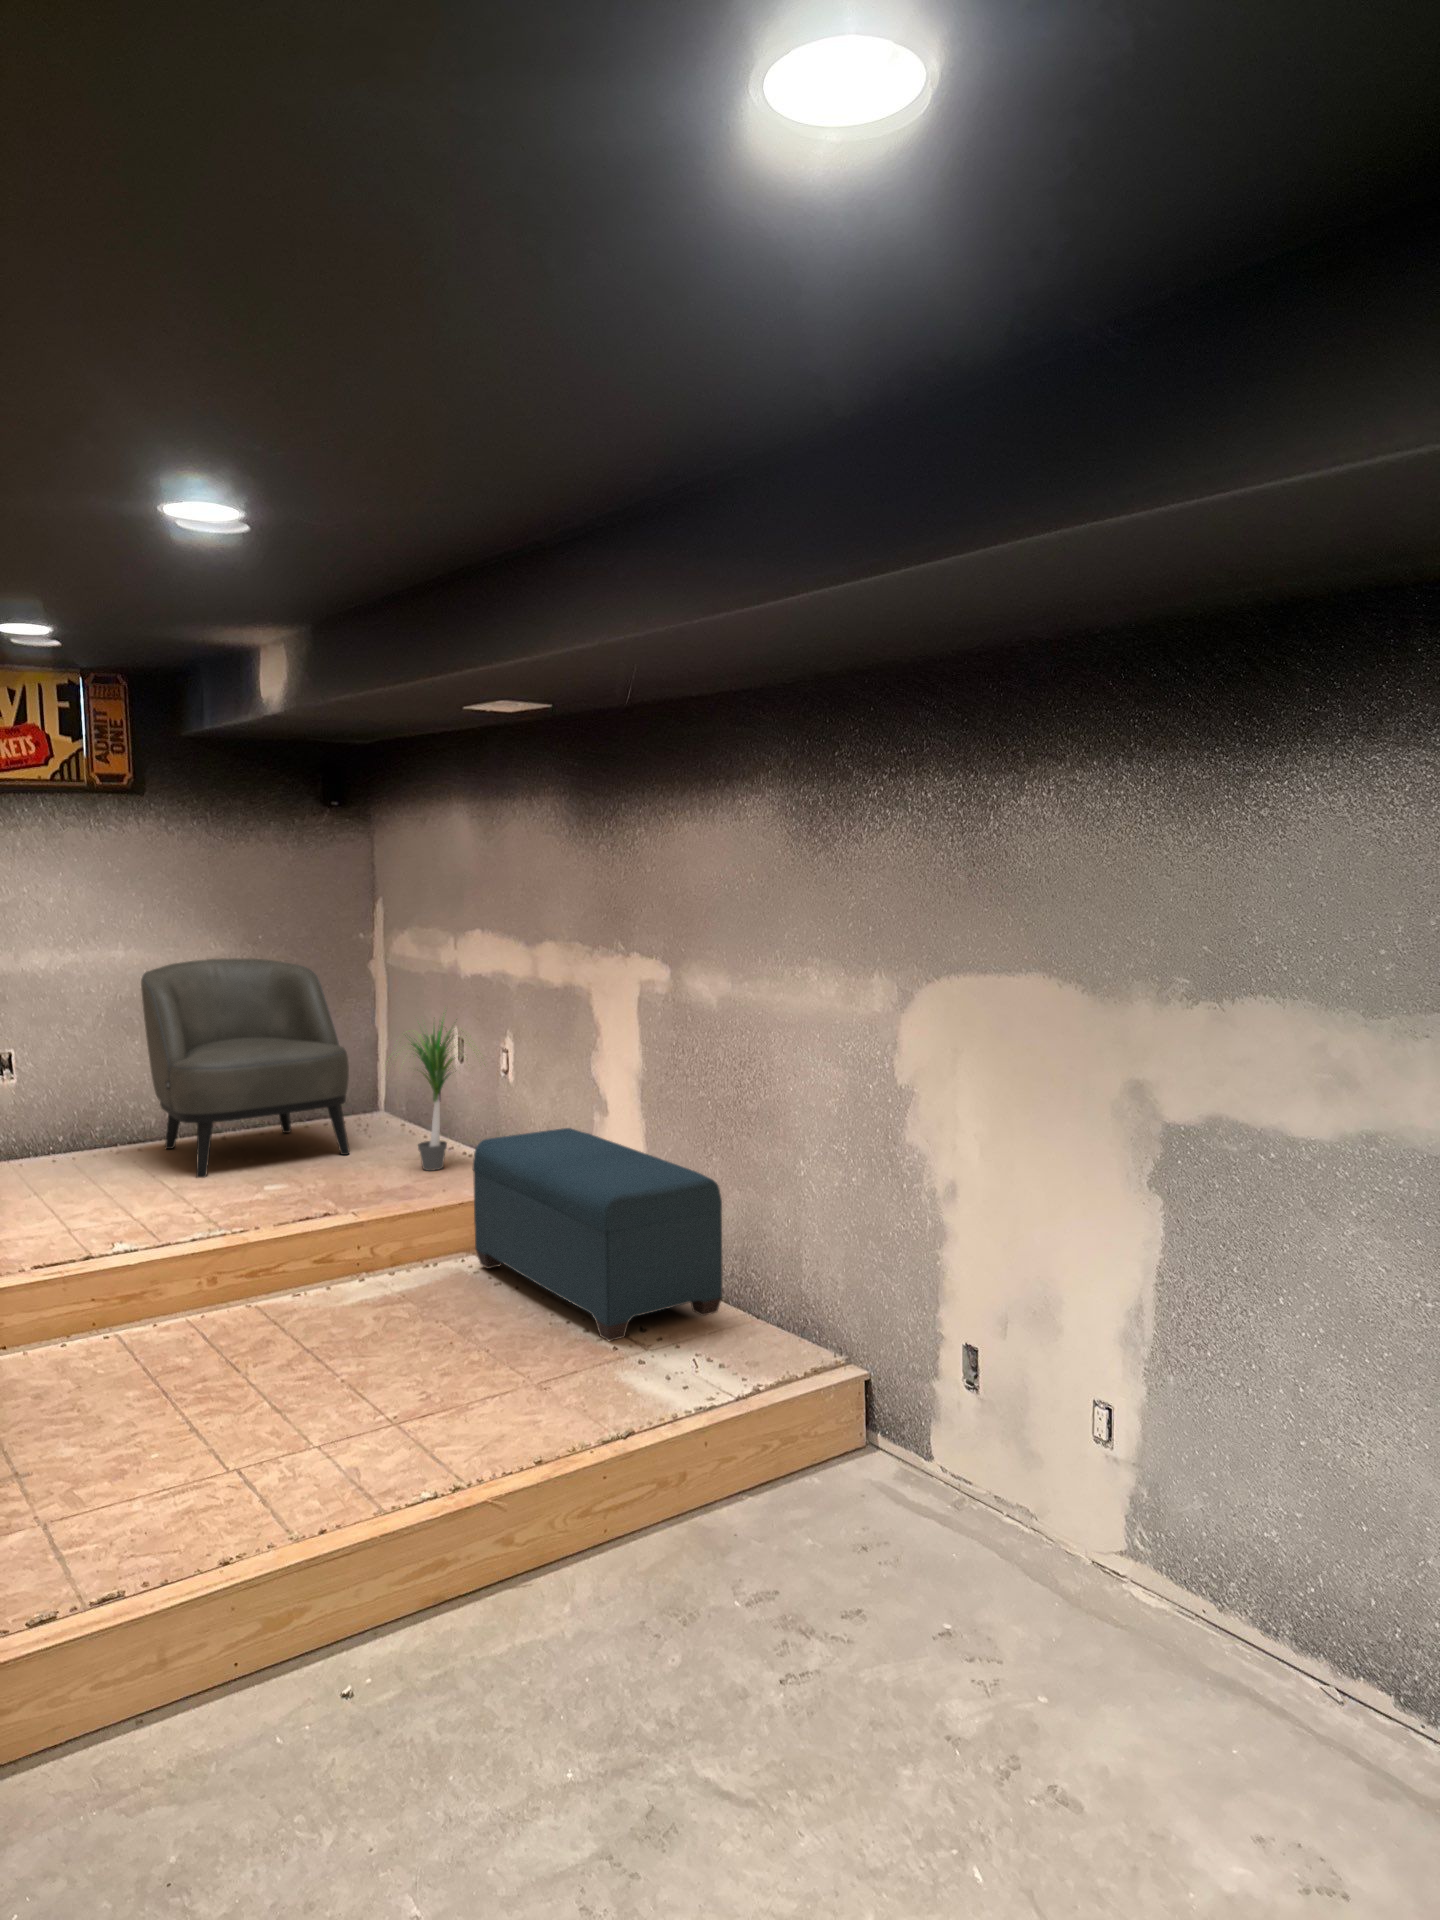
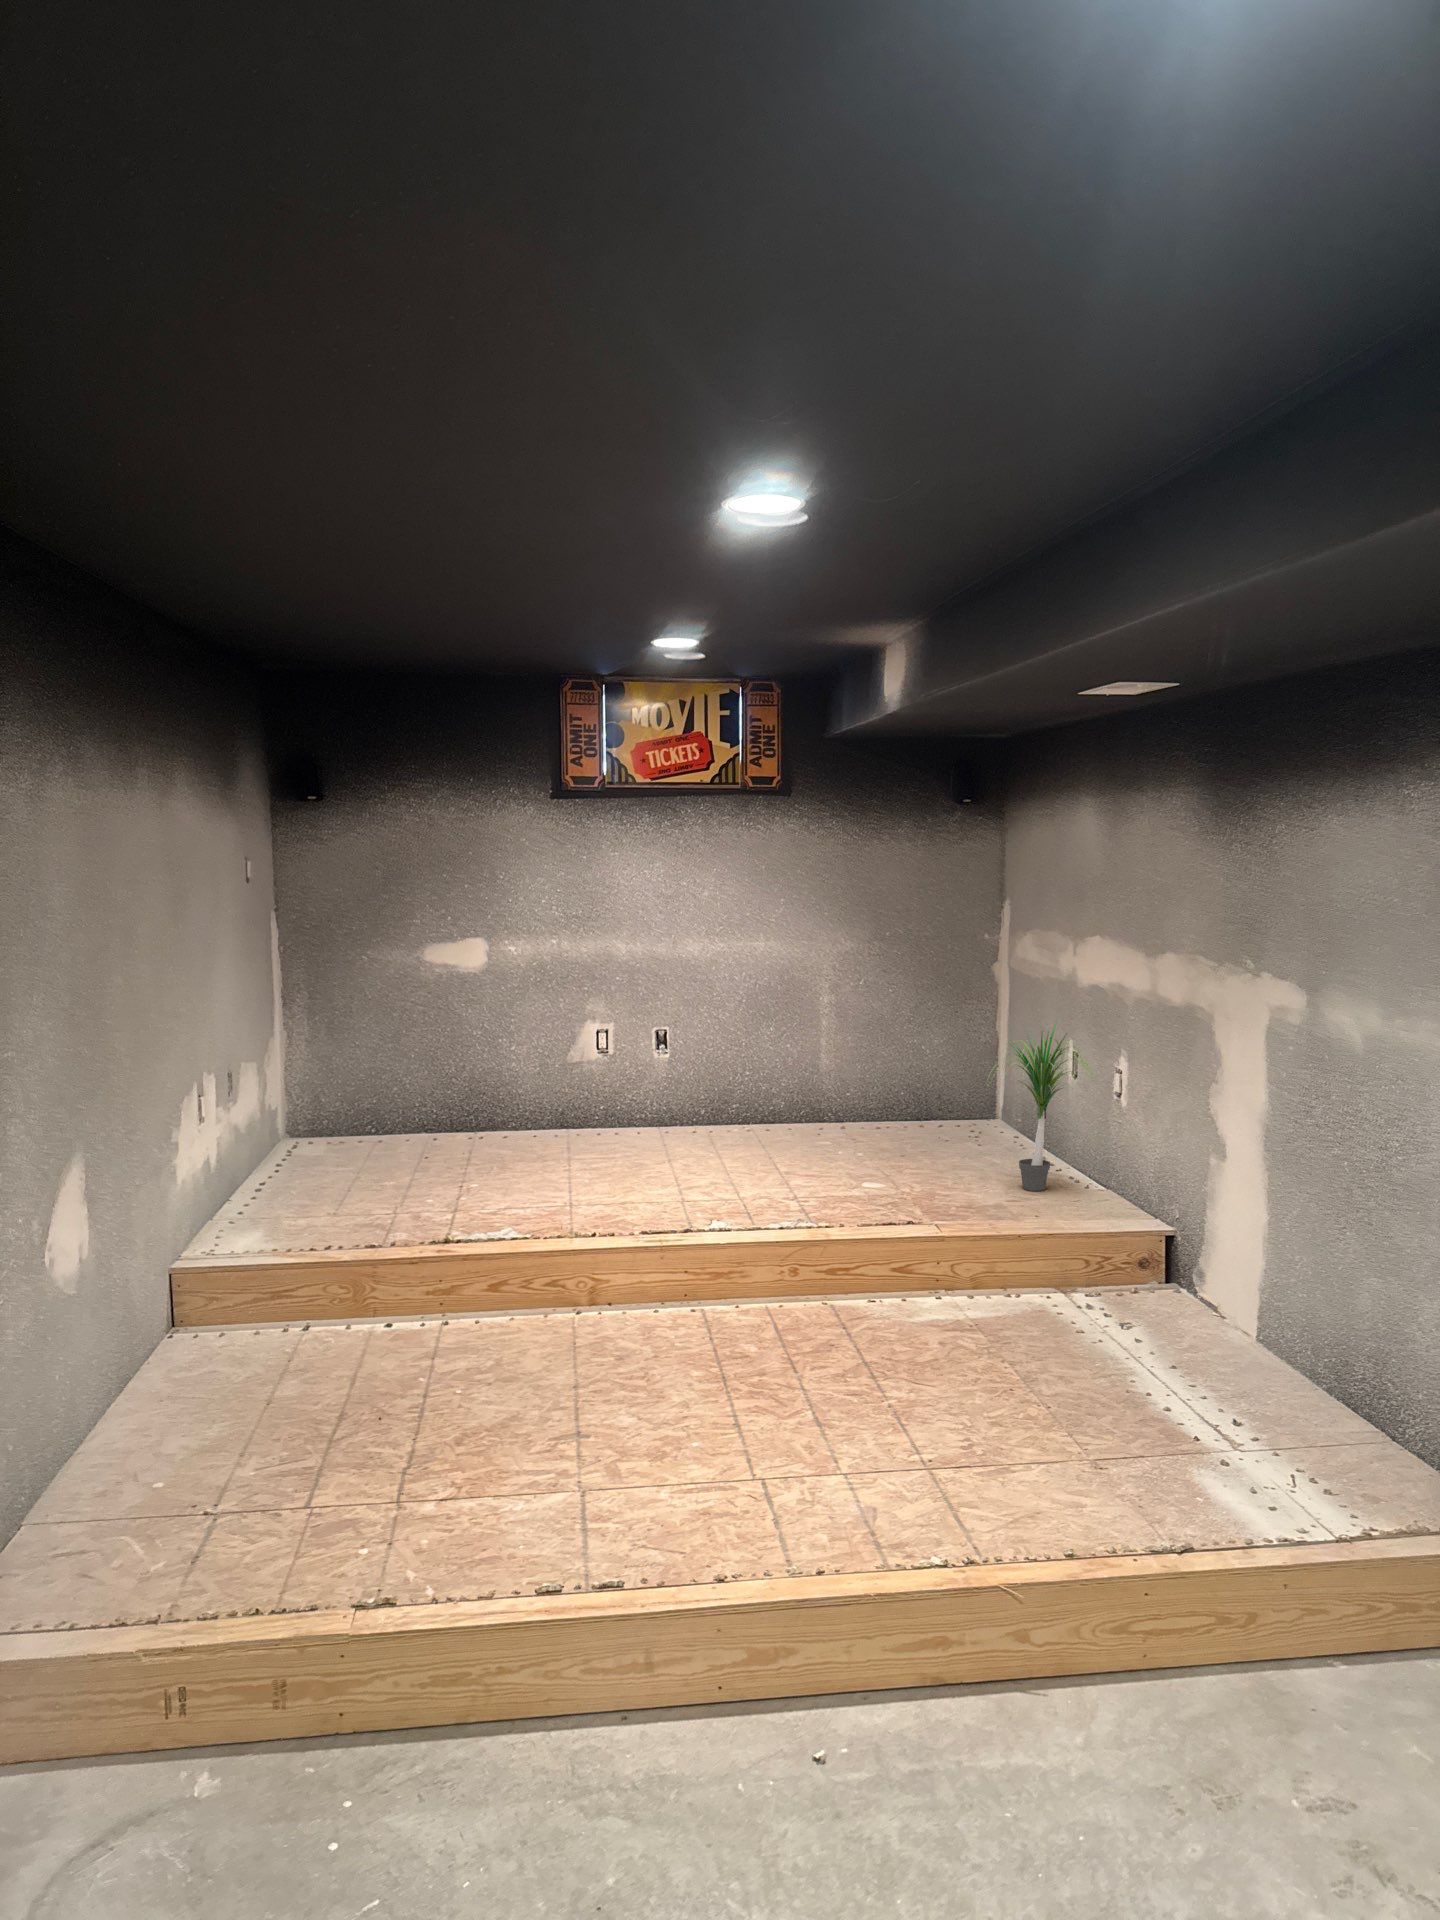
armchair: present [141,958,350,1178] -> none [773,954,958,1167]
bench: present [473,1128,722,1341] -> none [1061,1167,1355,1430]

